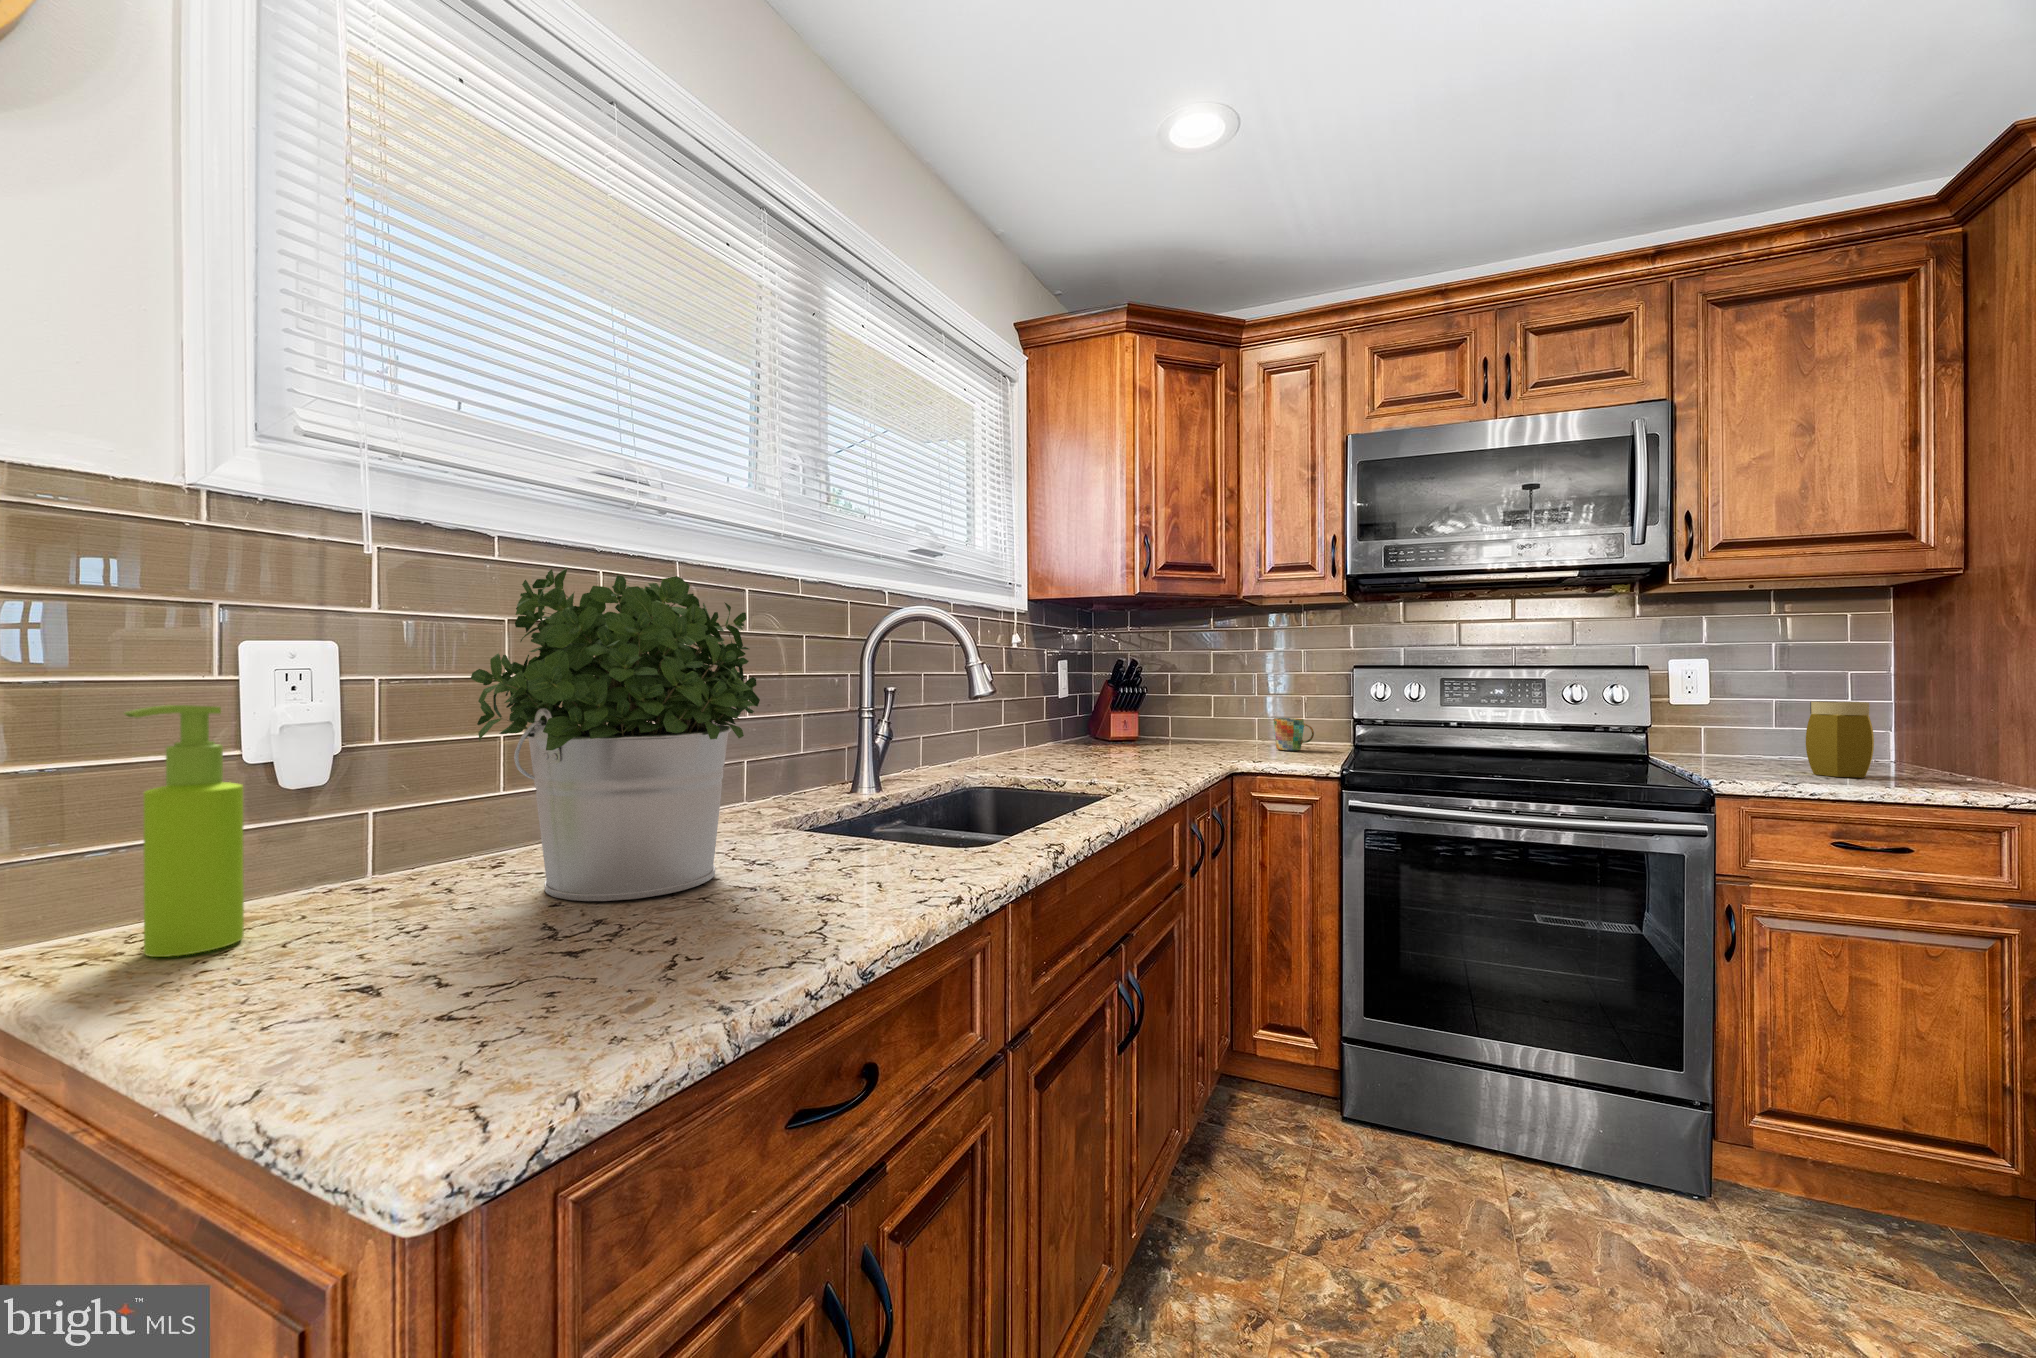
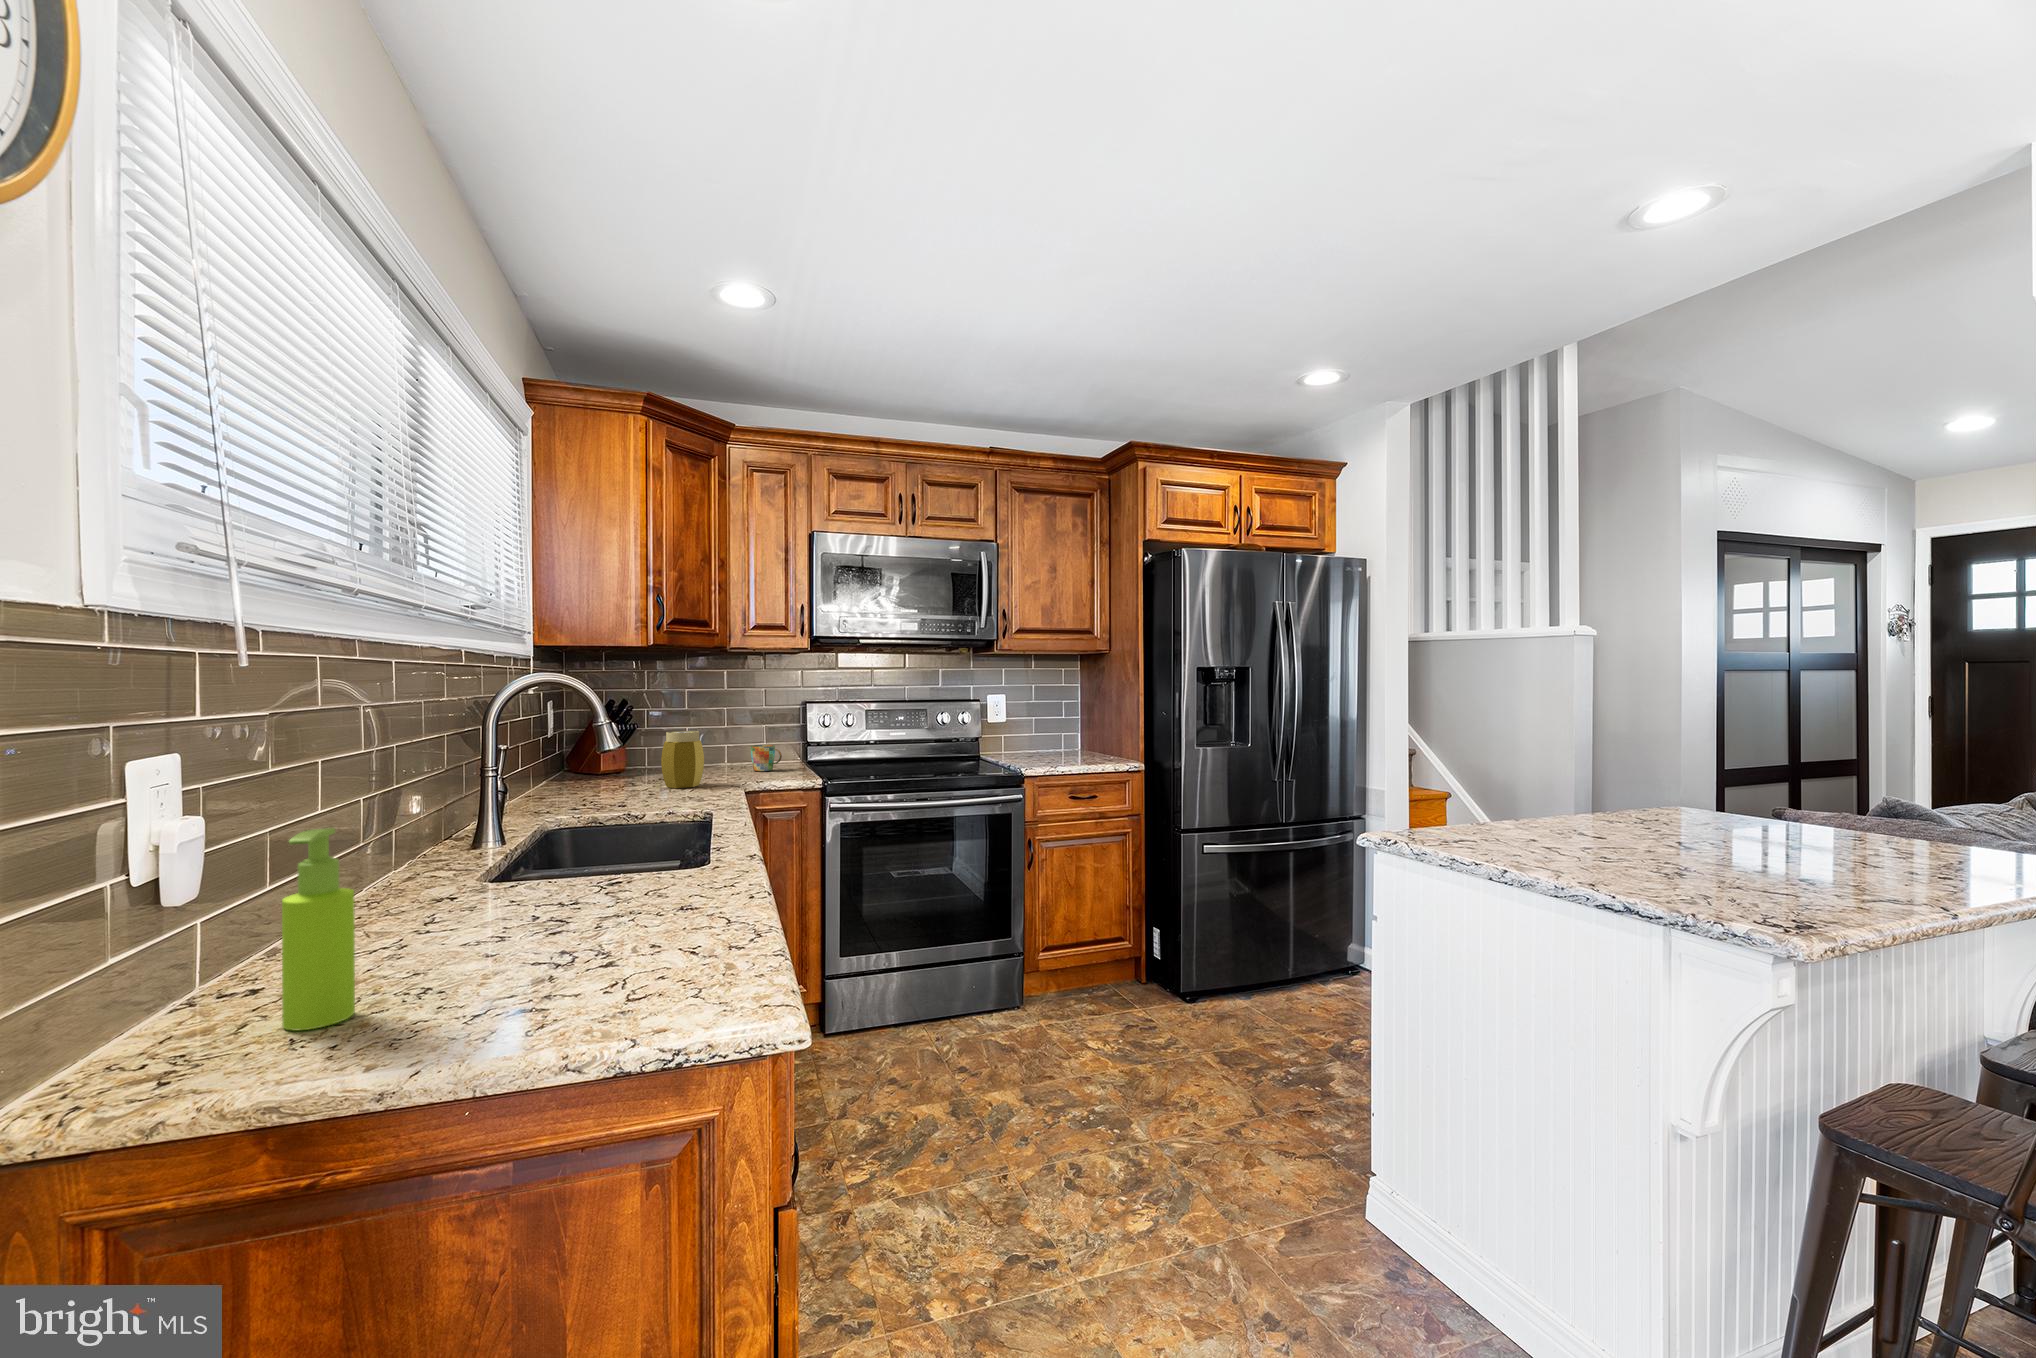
potted plant: present [471,568,760,901] -> none [384,688,622,945]
jar: present [1806,701,1874,778] -> present [661,731,704,788]

